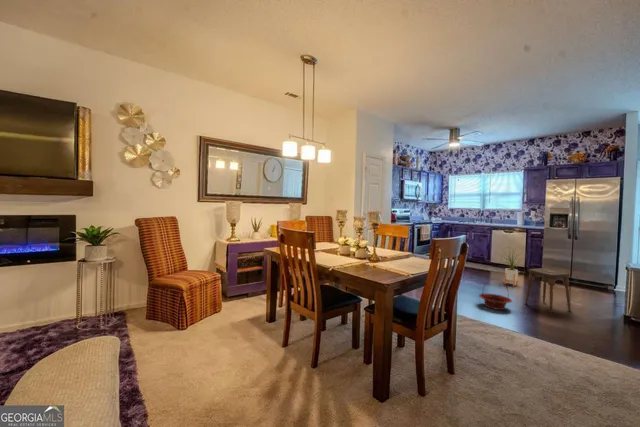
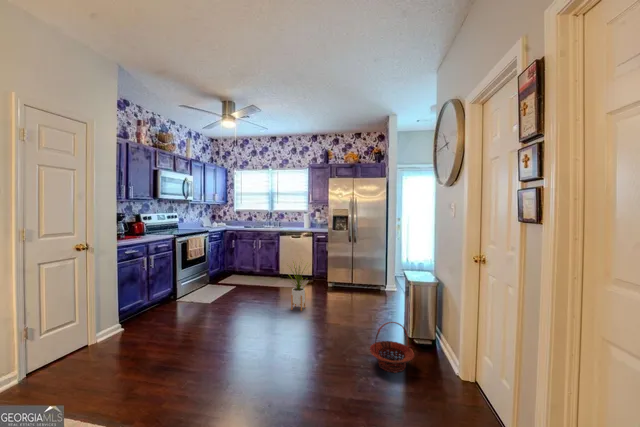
stool: present [525,268,571,313] -> none [313,291,361,359]
basket: present [479,282,512,310] -> present [370,322,415,373]

